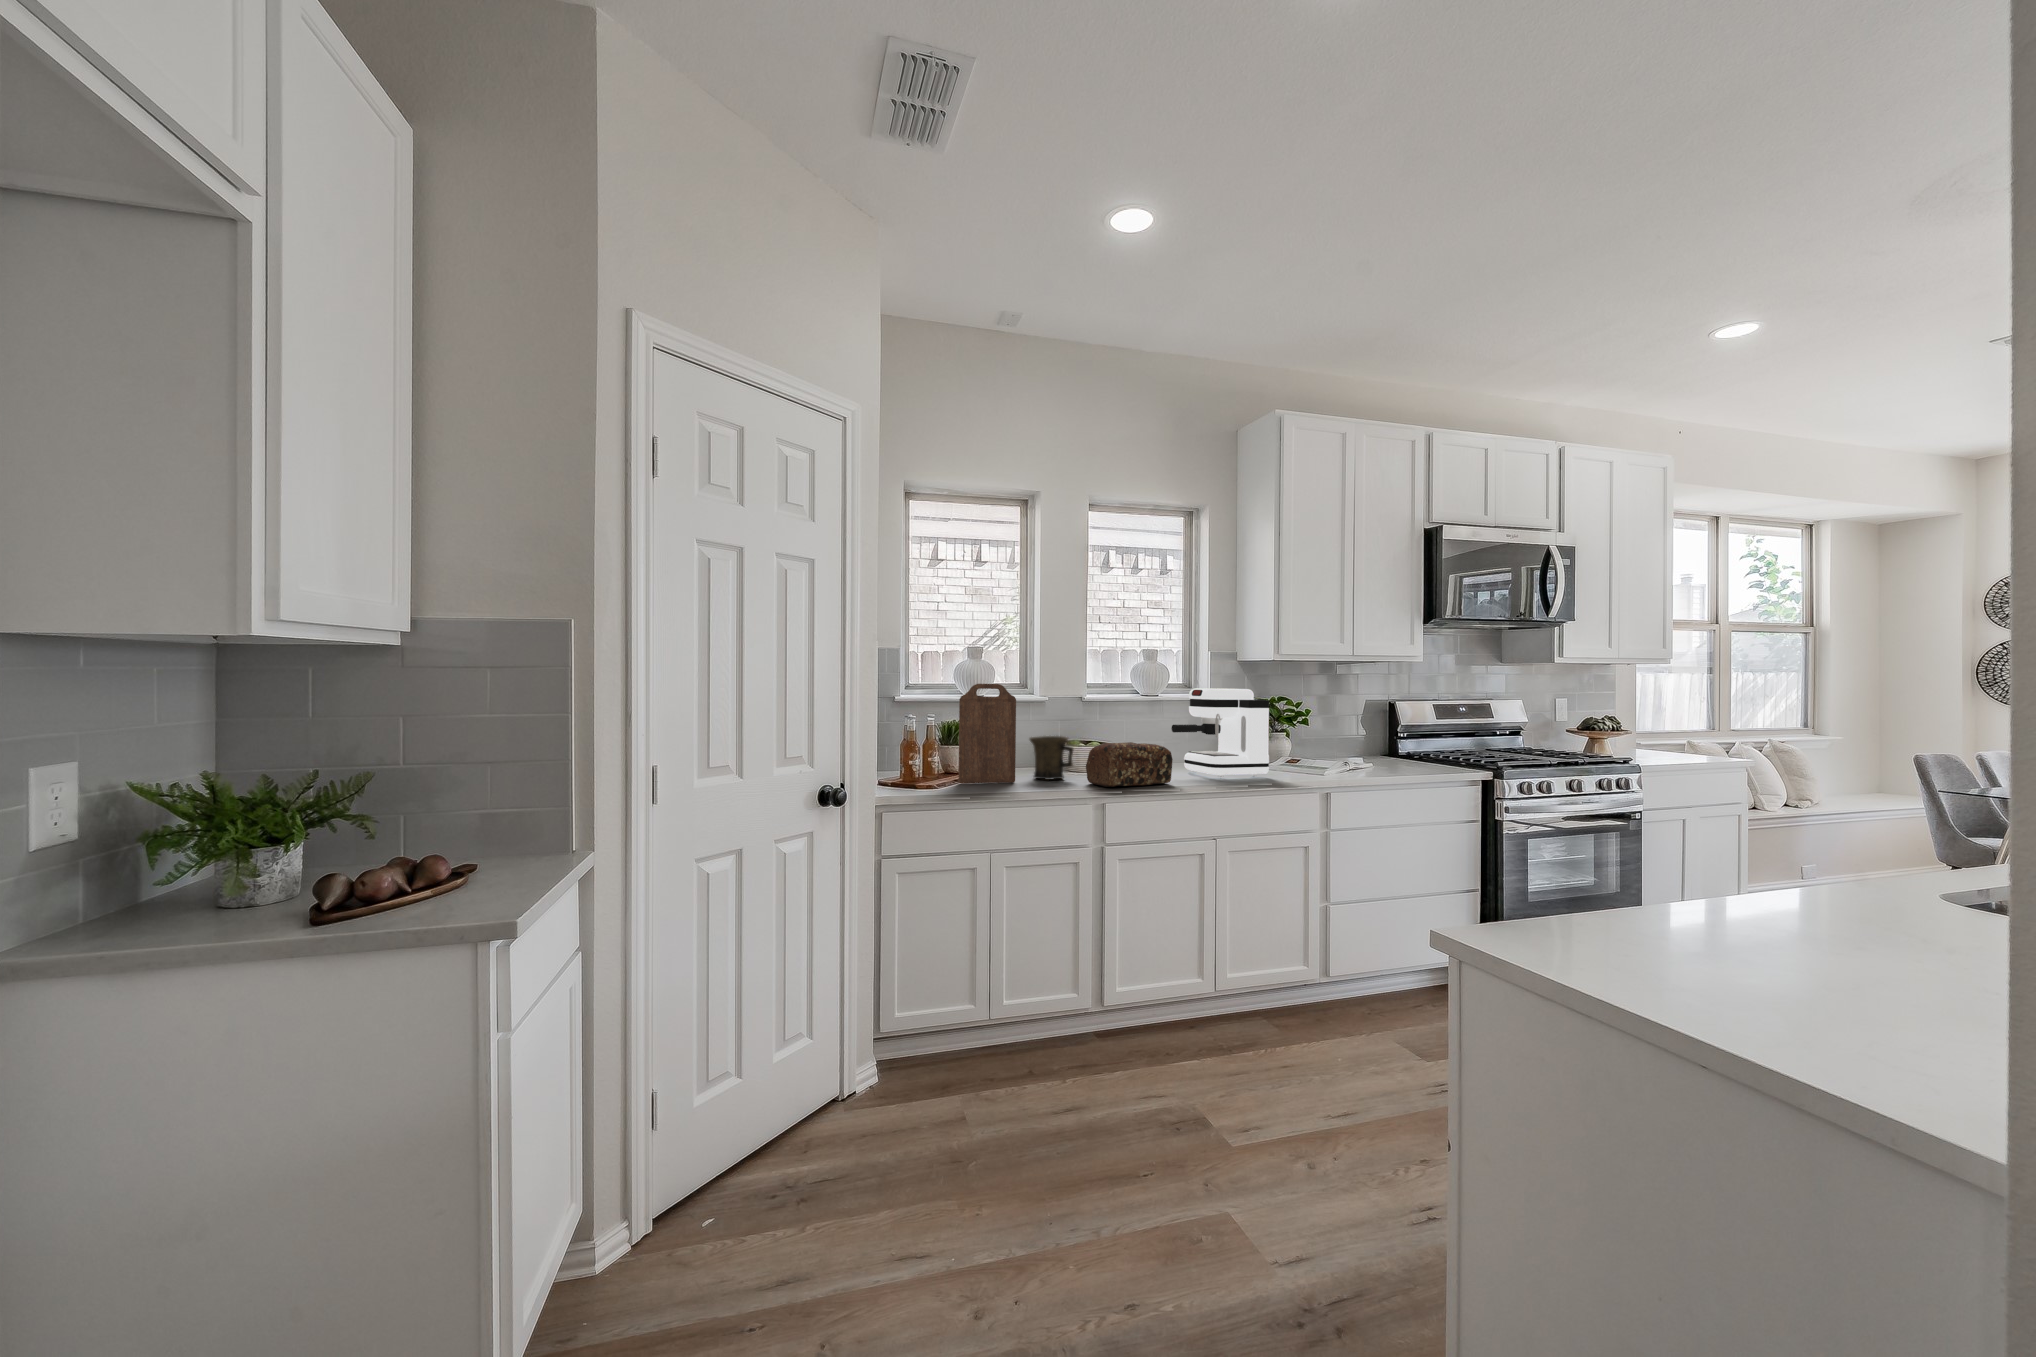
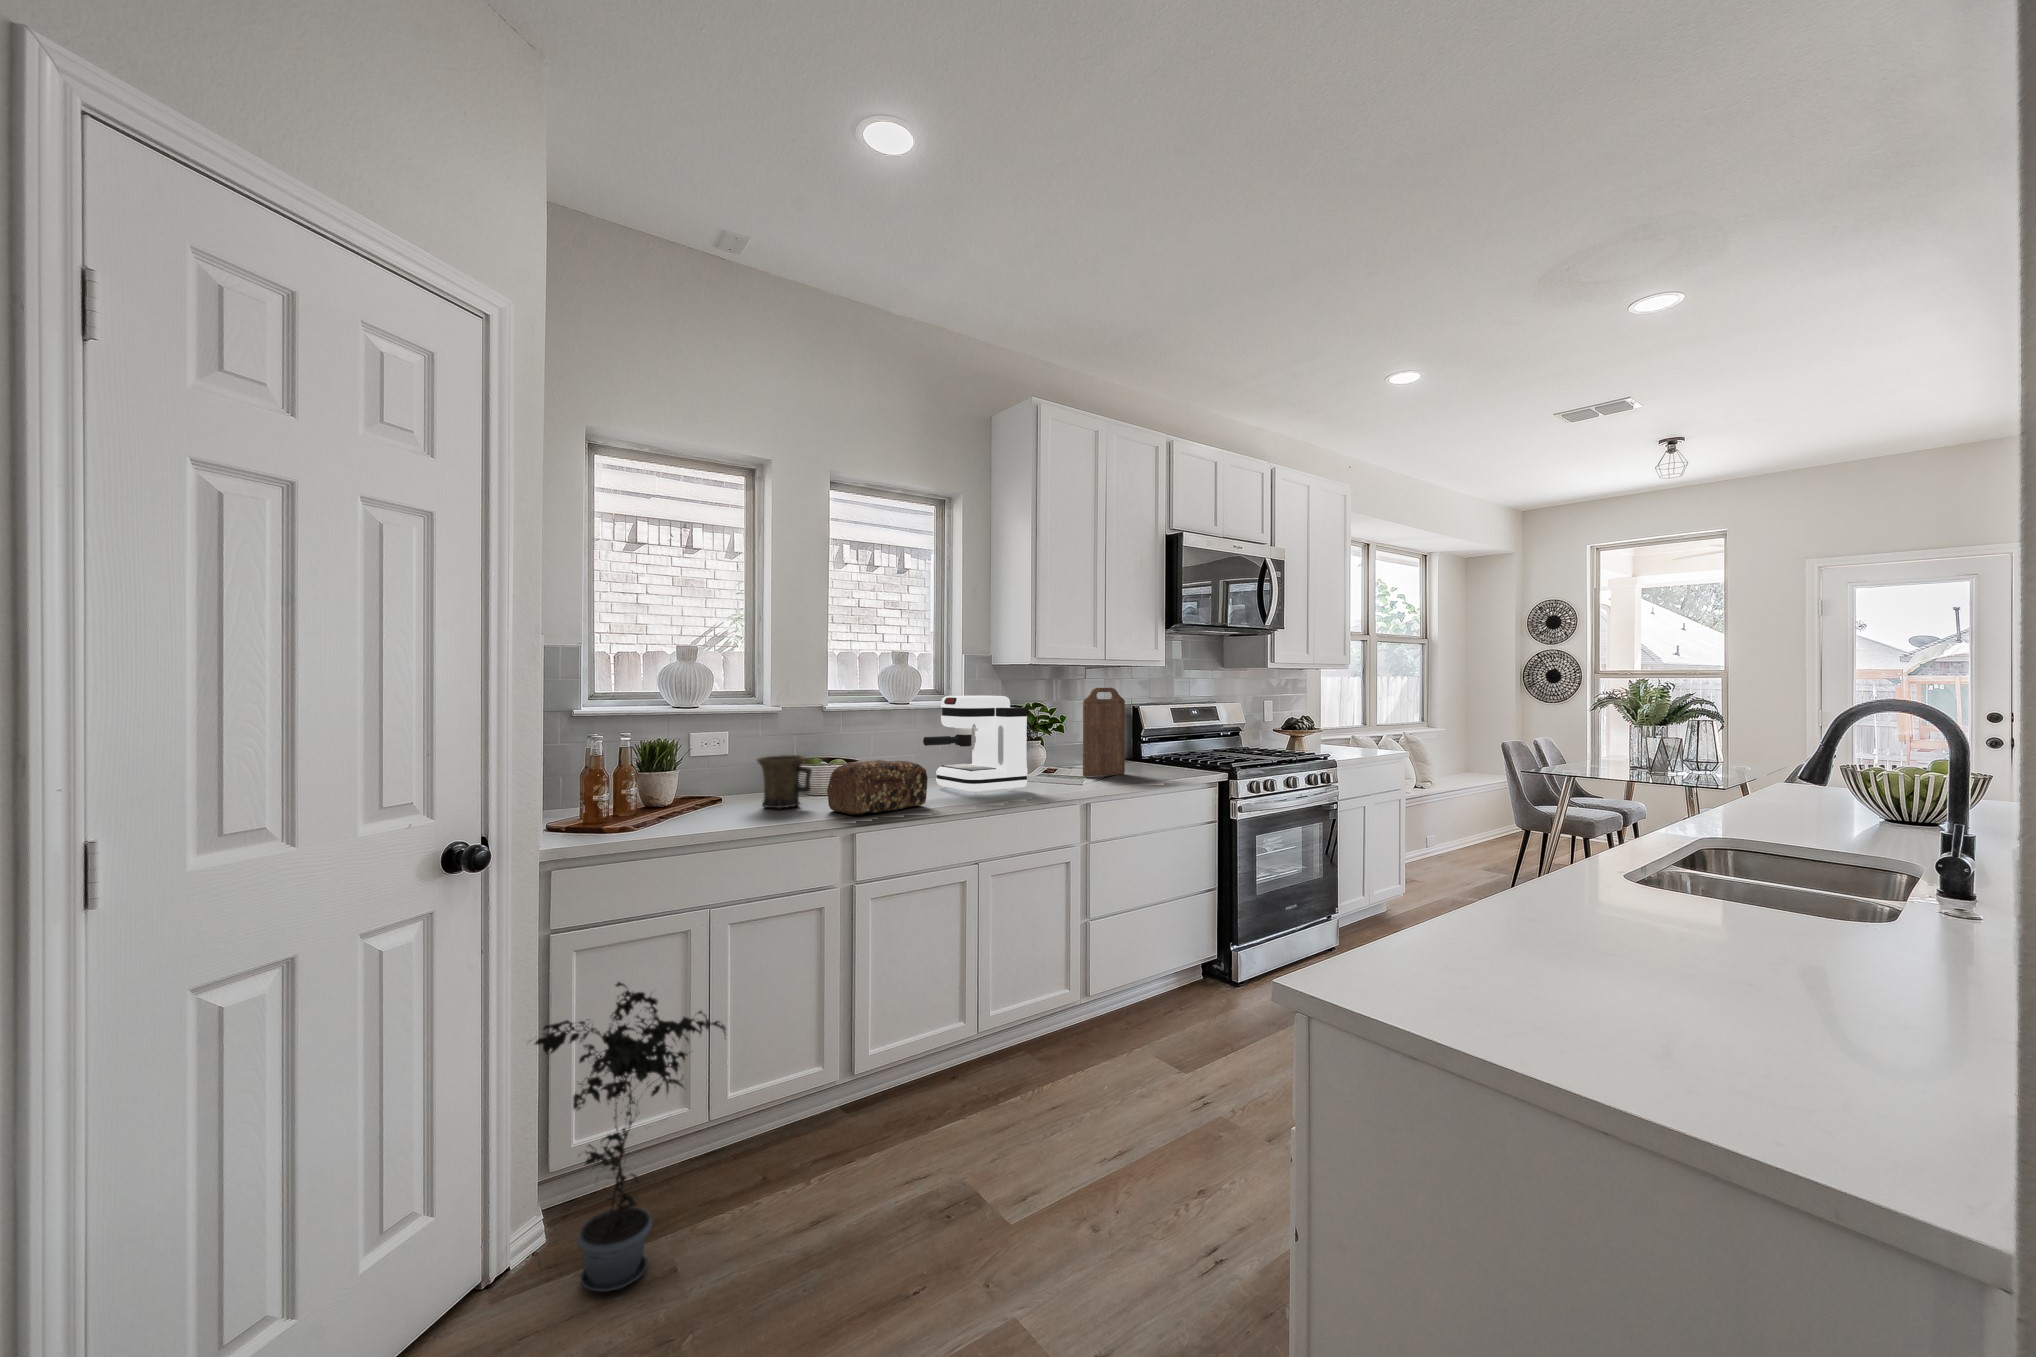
cutting board: present [958,684,1016,783] -> present [1083,688,1125,777]
potted plant: none [871,894,1006,1115] -> present [535,982,726,1292]

